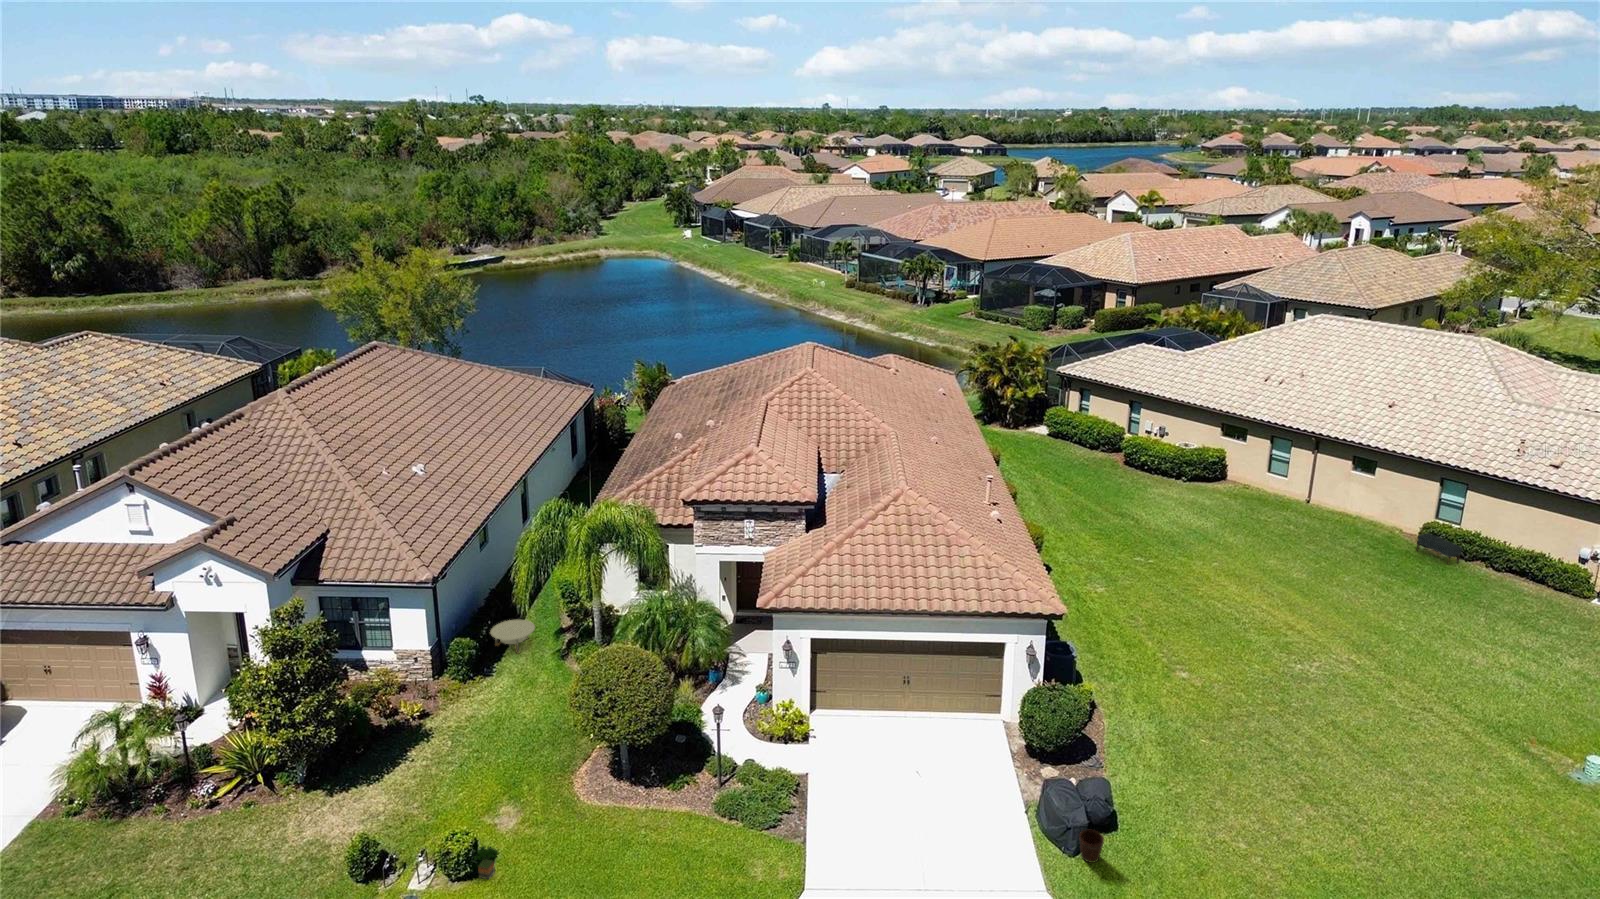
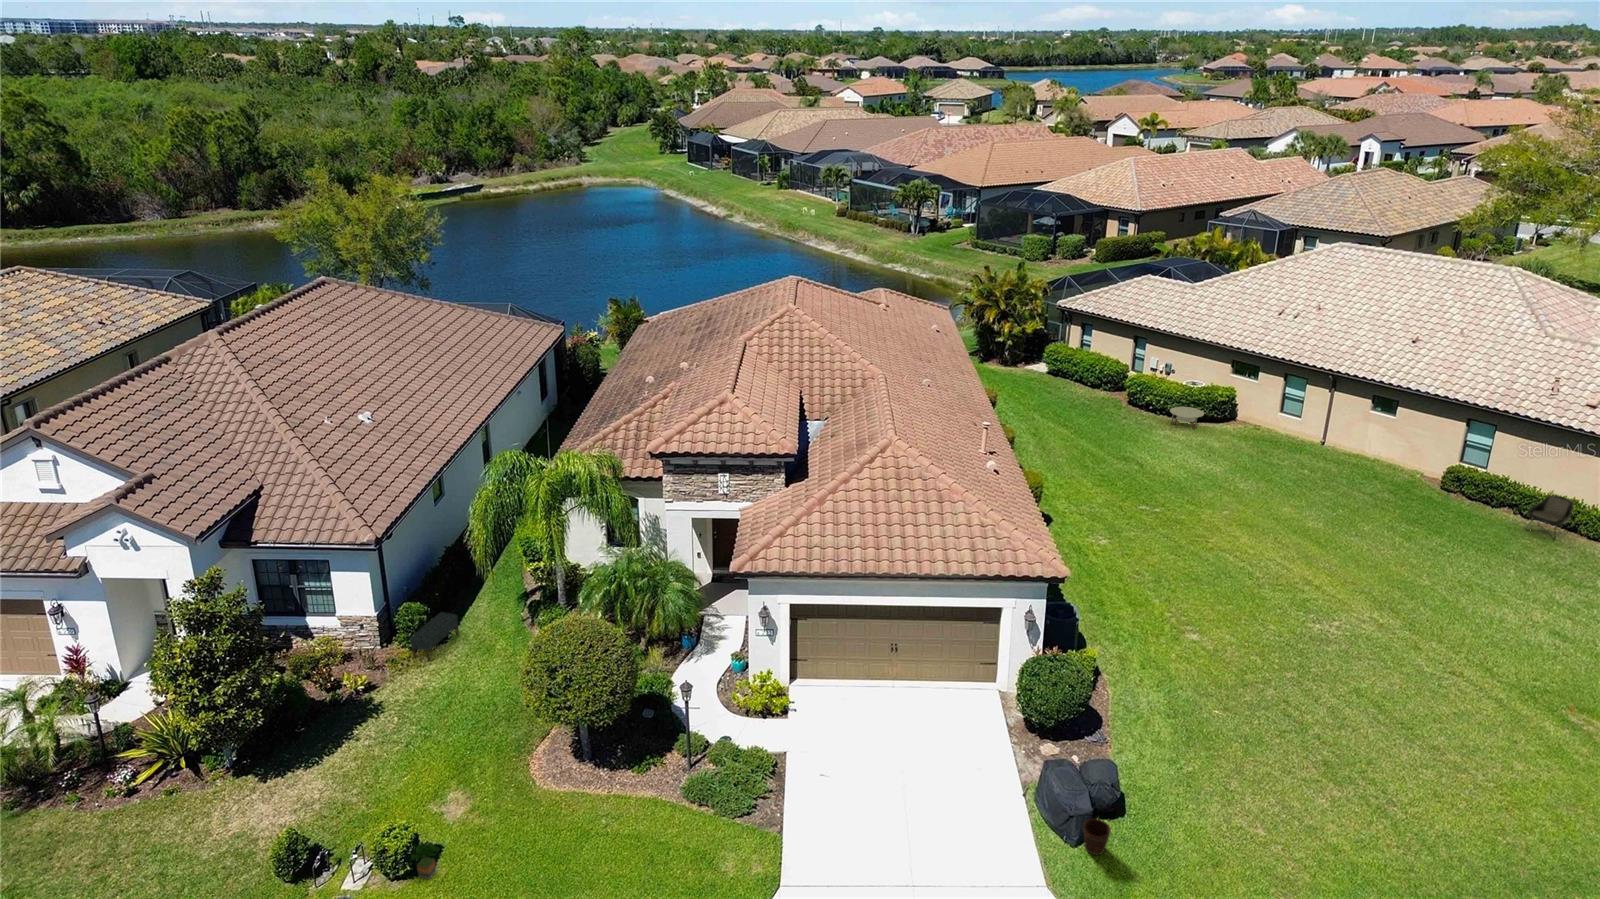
bench: present [1417,533,1462,564] -> present [410,613,459,661]
lounge chair: none [1495,548,1539,590] -> present [1528,495,1573,535]
round table: present [490,620,535,653] -> present [1170,407,1204,429]

